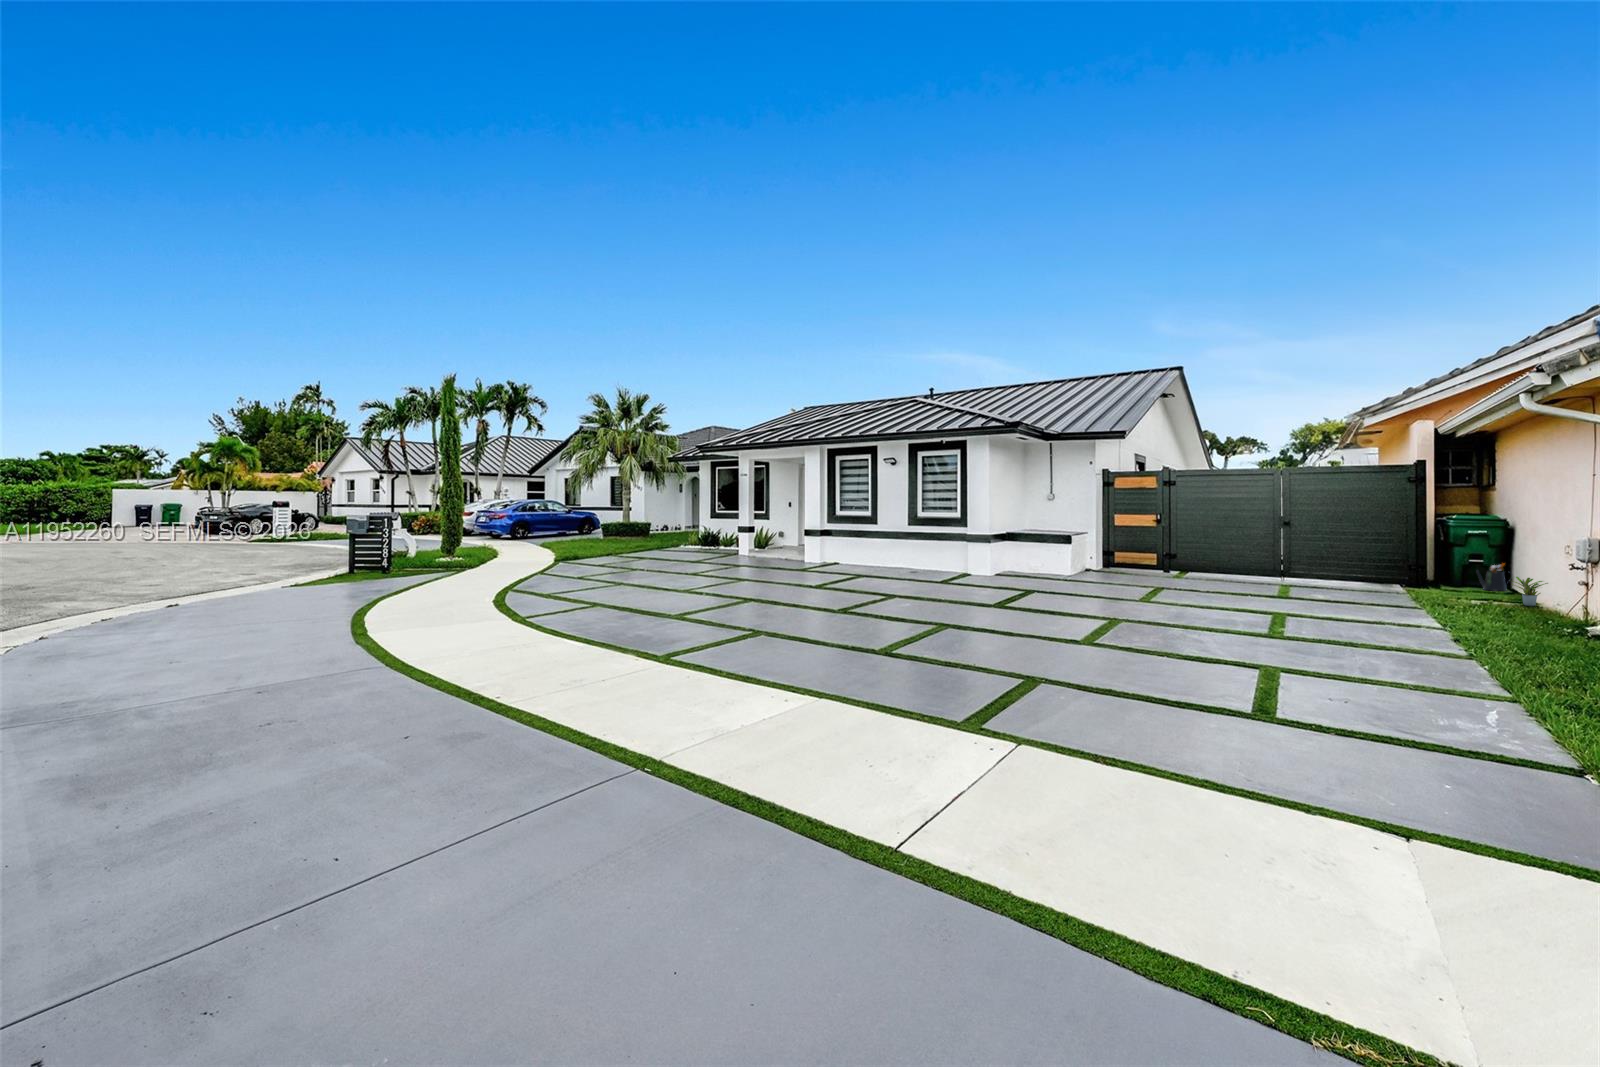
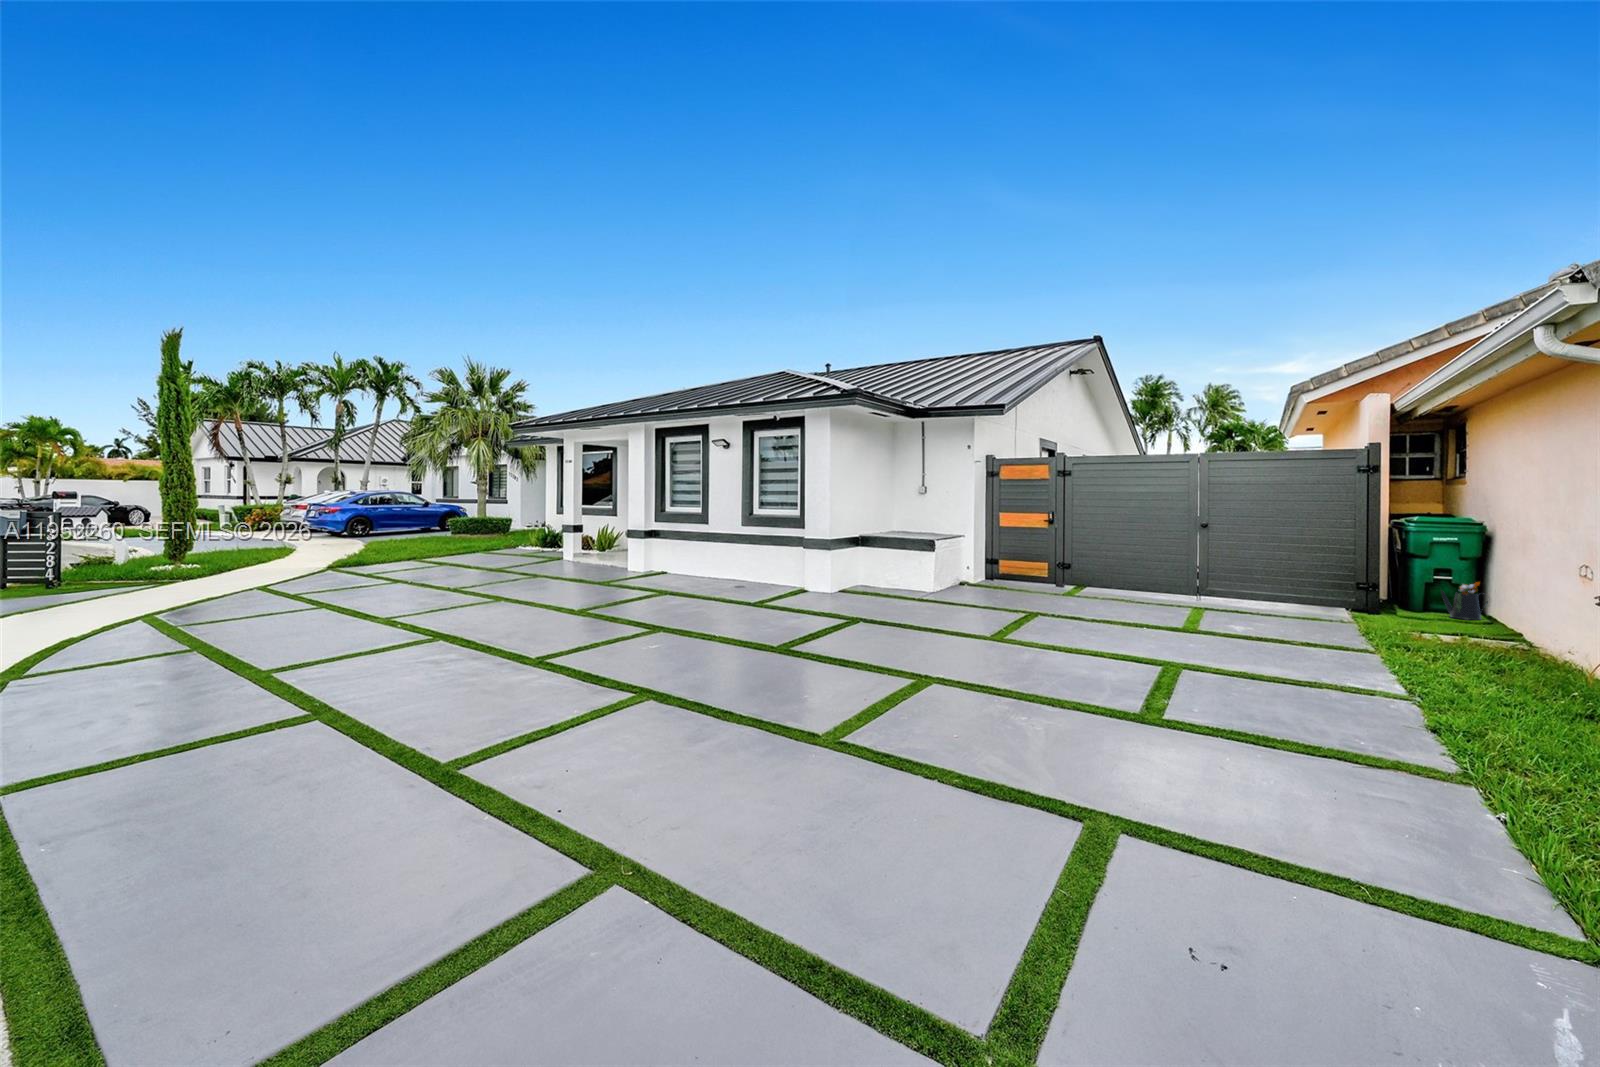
potted plant: present [1512,577,1548,606] -> none [1498,608,1555,652]

